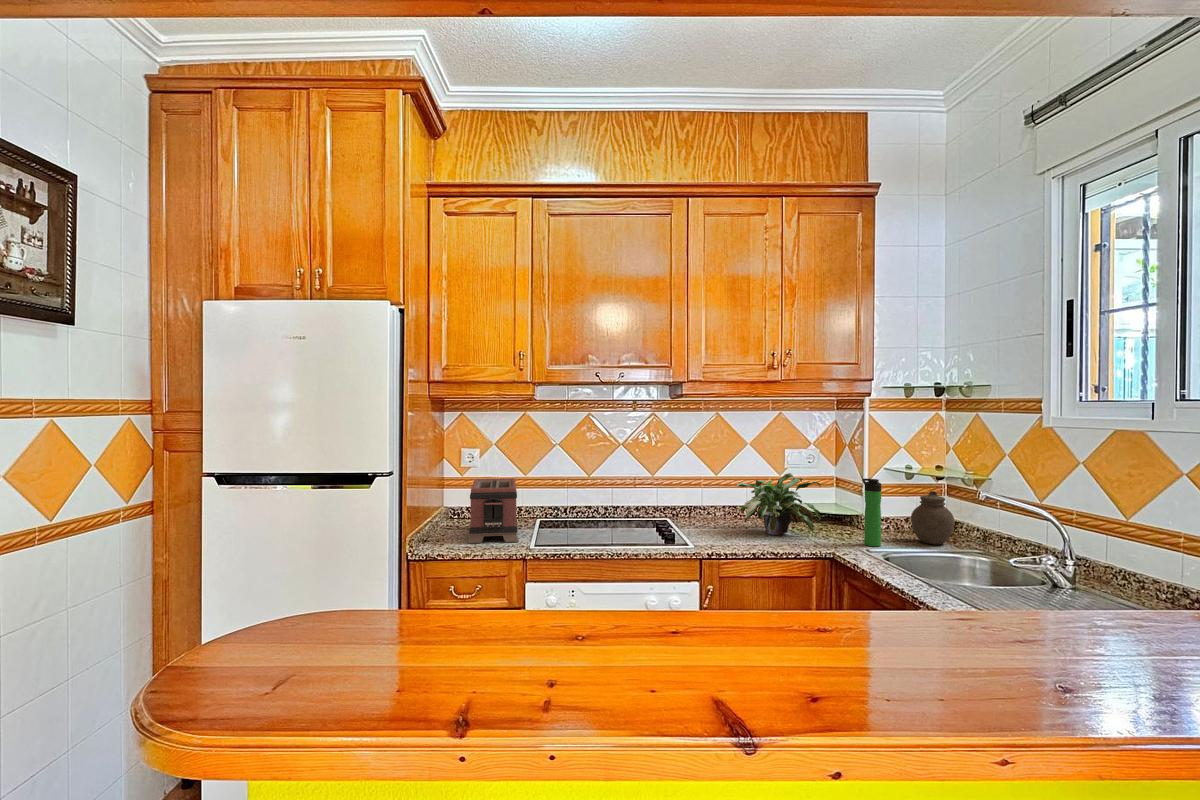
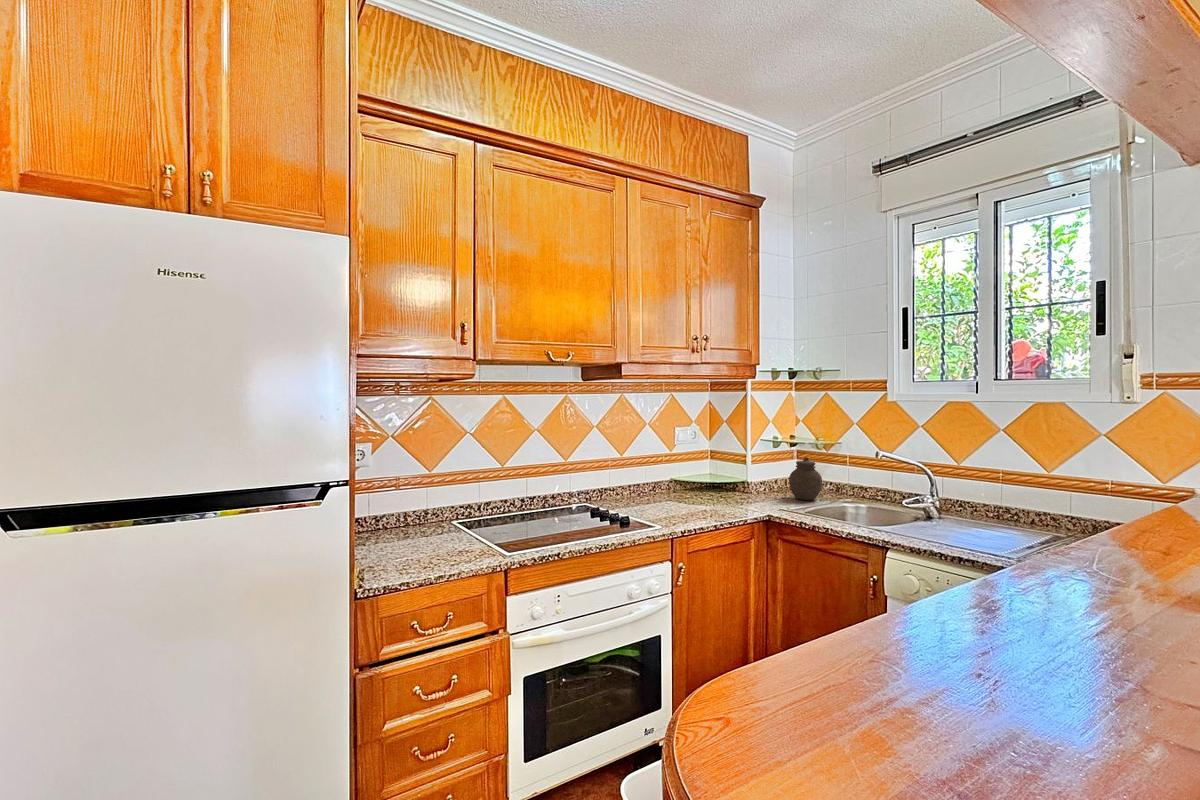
potted plant: present [737,473,821,535] -> none [662,449,739,506]
toaster: present [468,478,519,543] -> none [386,473,479,559]
bottle: present [862,479,881,546] -> none [765,450,783,507]

